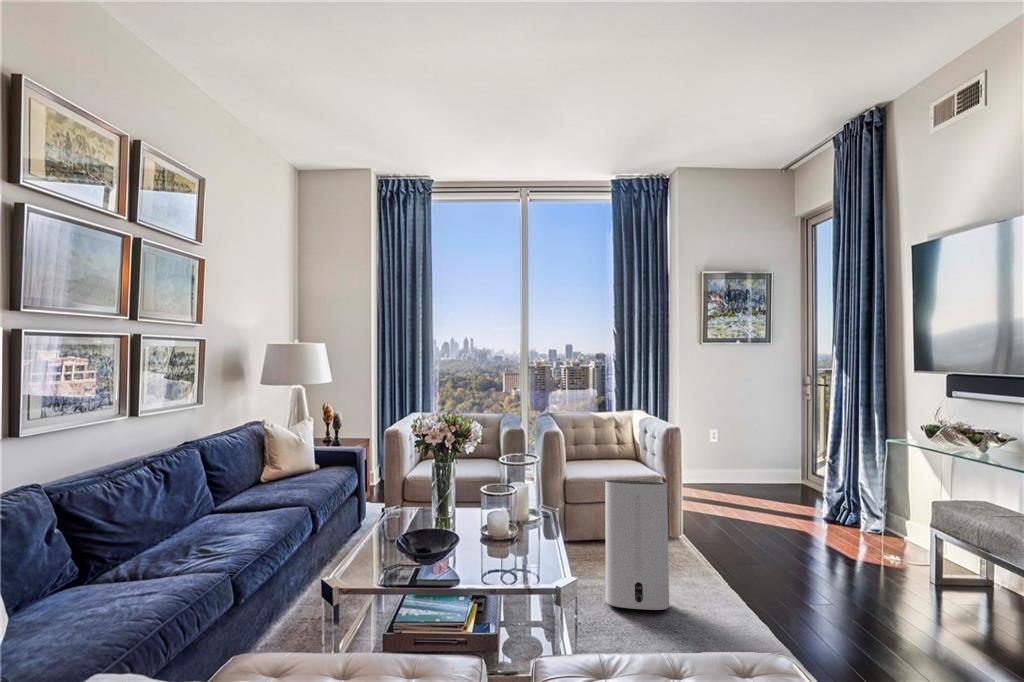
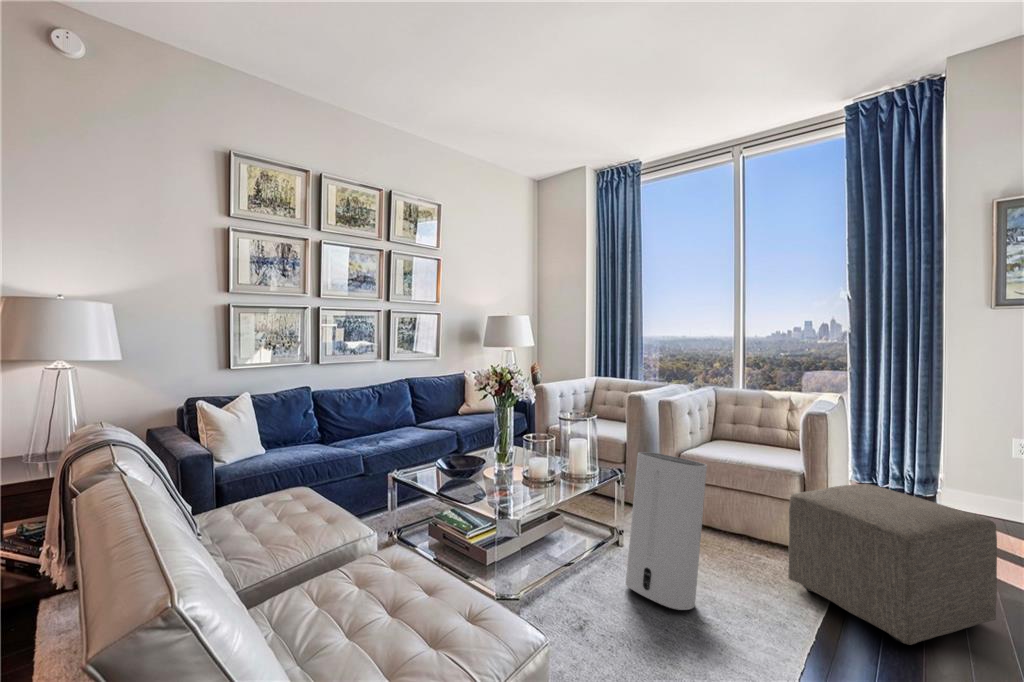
ottoman: none [684,477,785,578] -> present [788,484,997,645]

